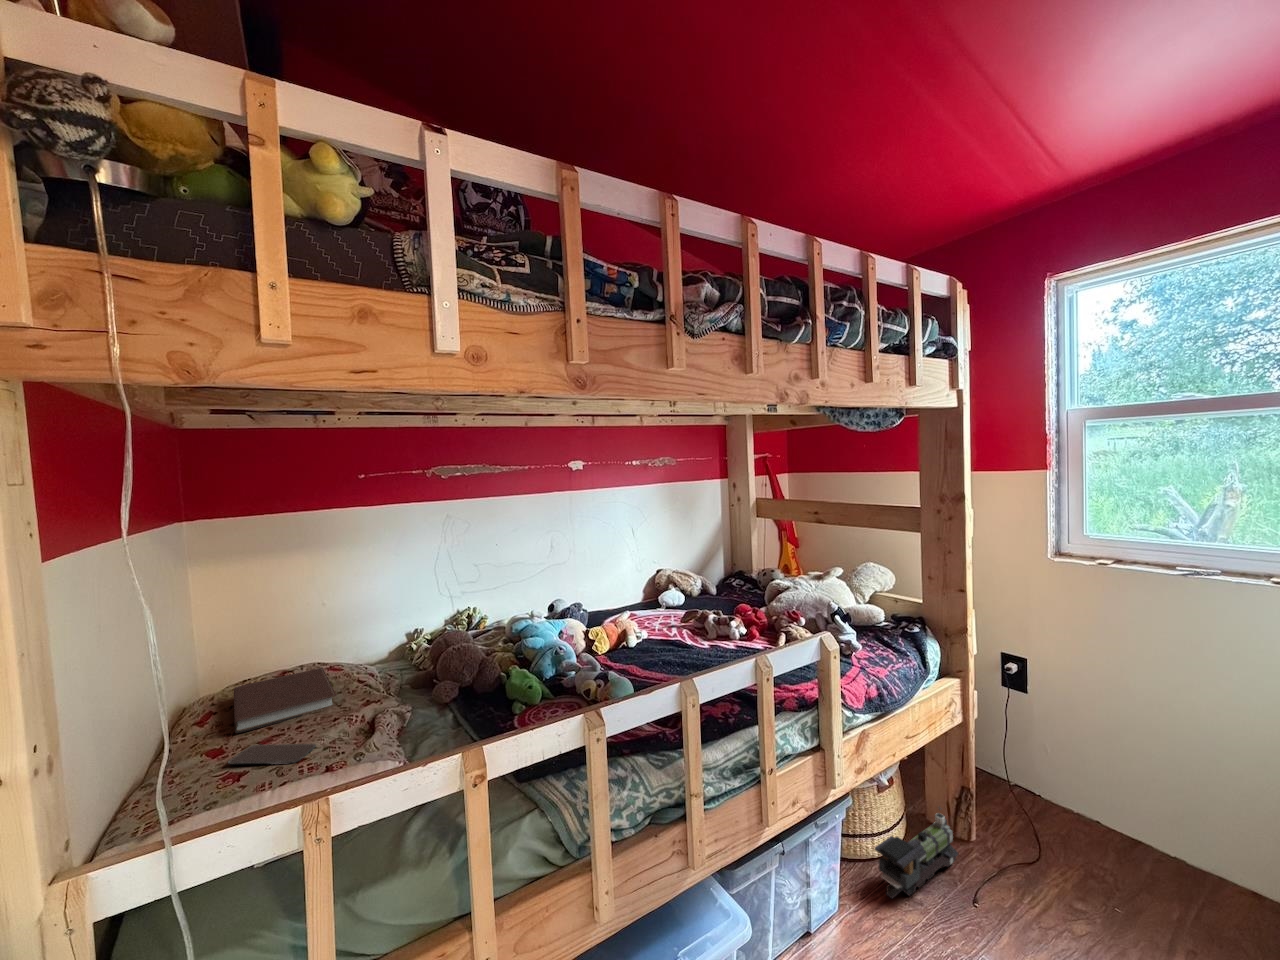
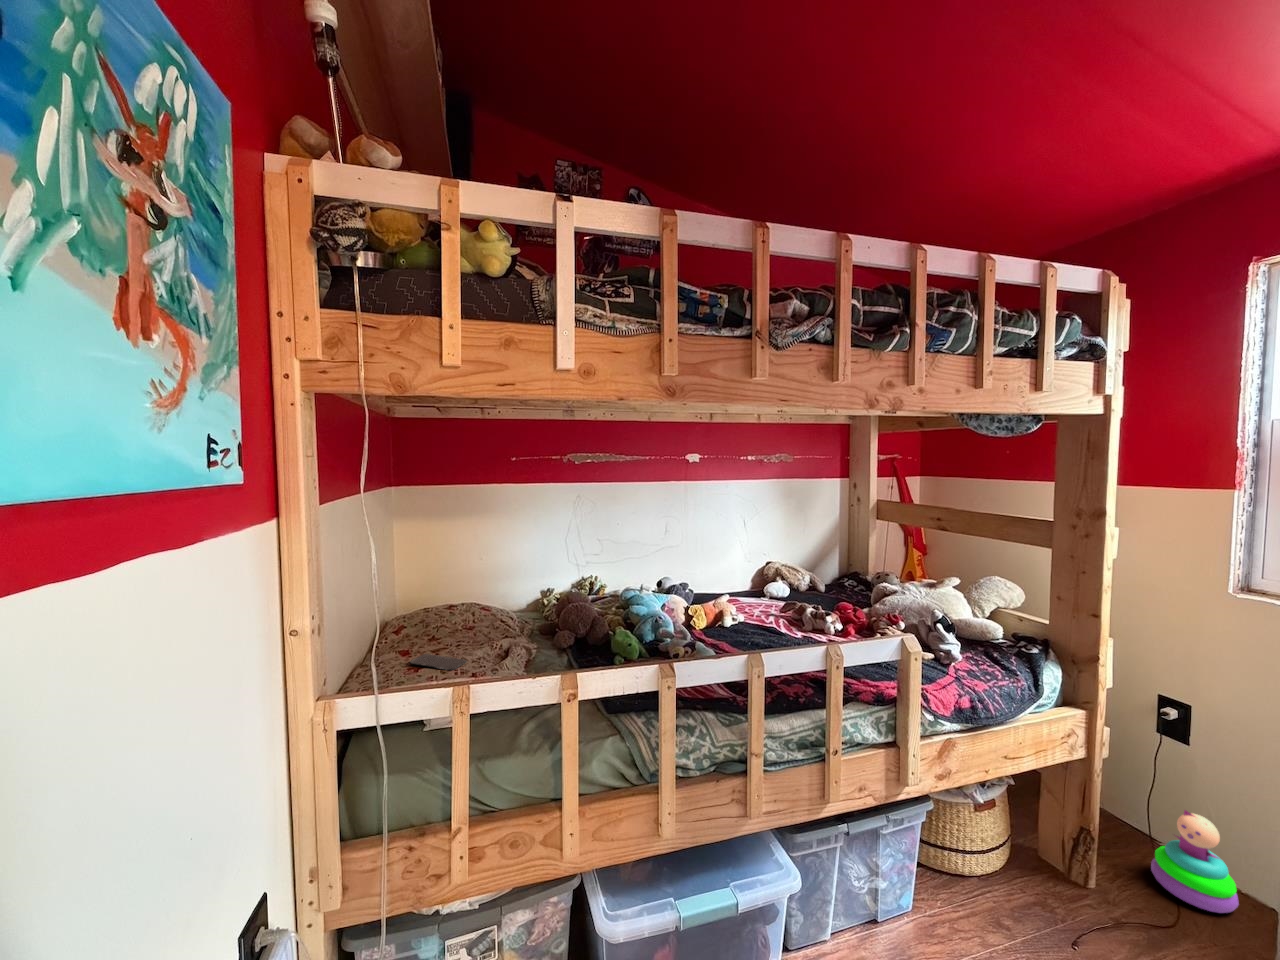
notebook: present [234,668,336,733] -> none [415,608,484,645]
stacking toy: none [1012,751,1079,838] -> present [1151,810,1239,913]
toy train: present [875,806,958,898] -> none [961,837,1067,919]

